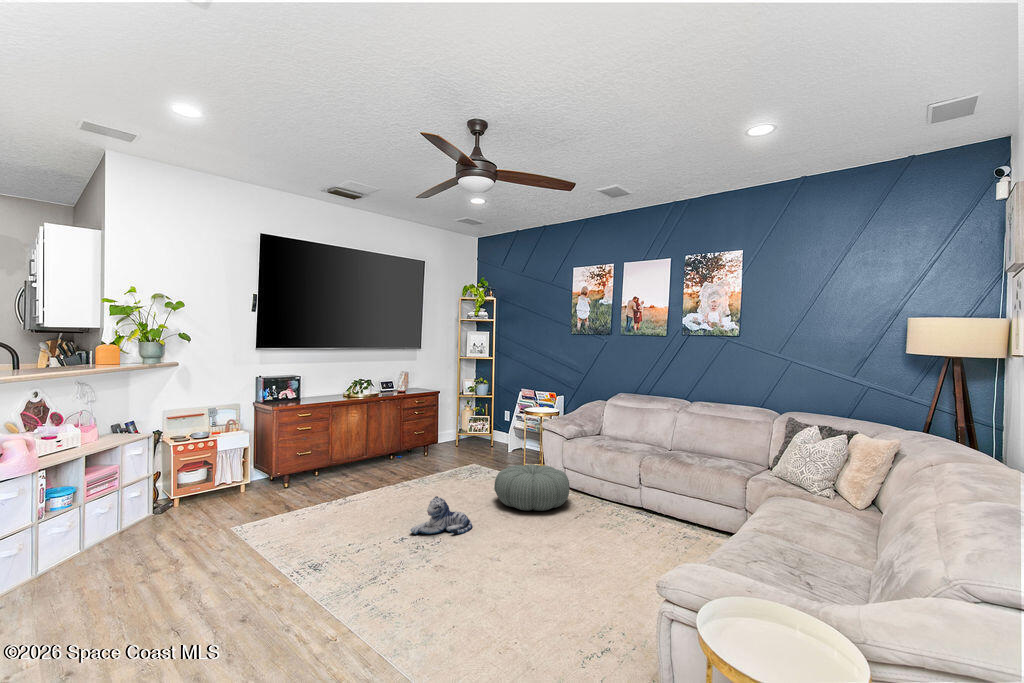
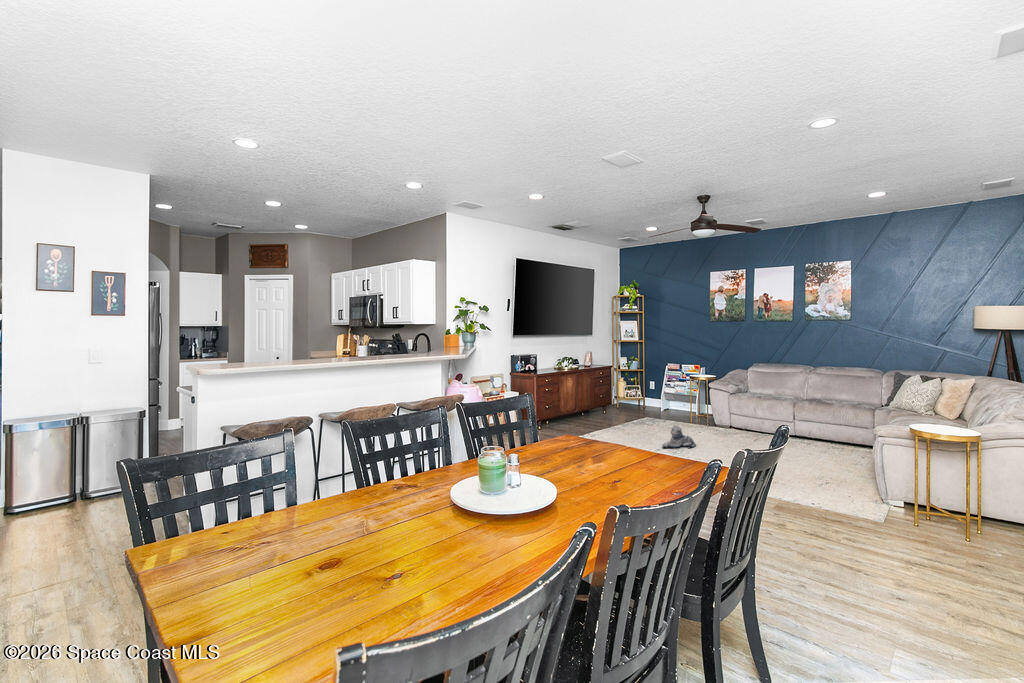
pouf: present [494,464,570,511] -> none [690,410,744,437]

